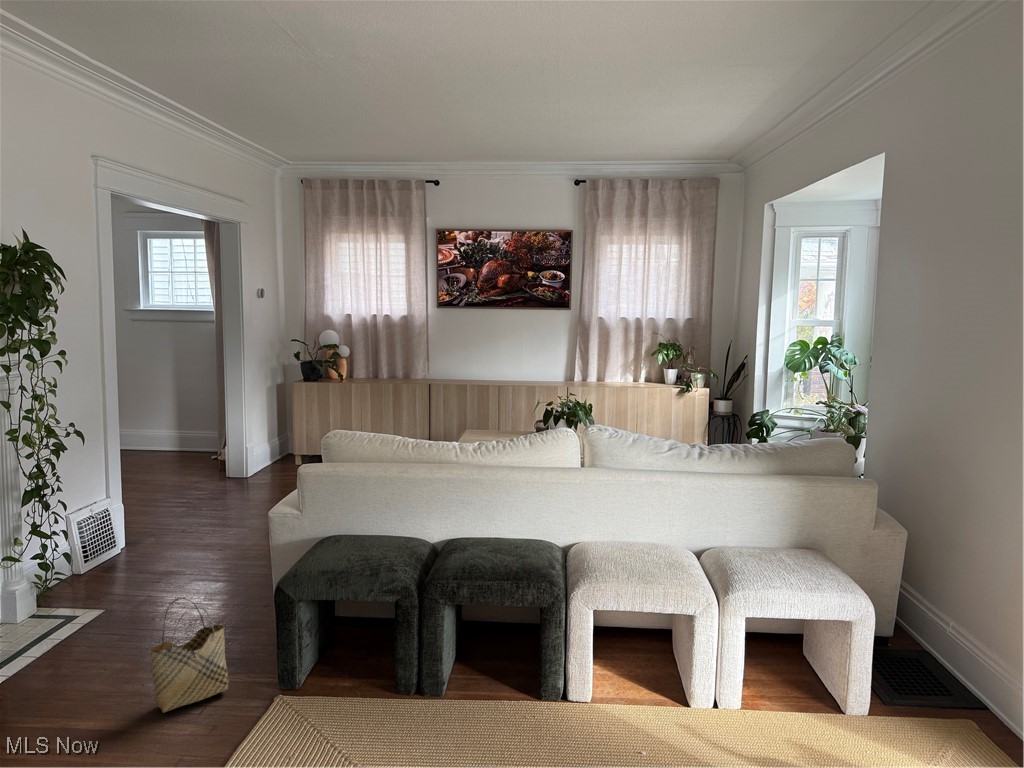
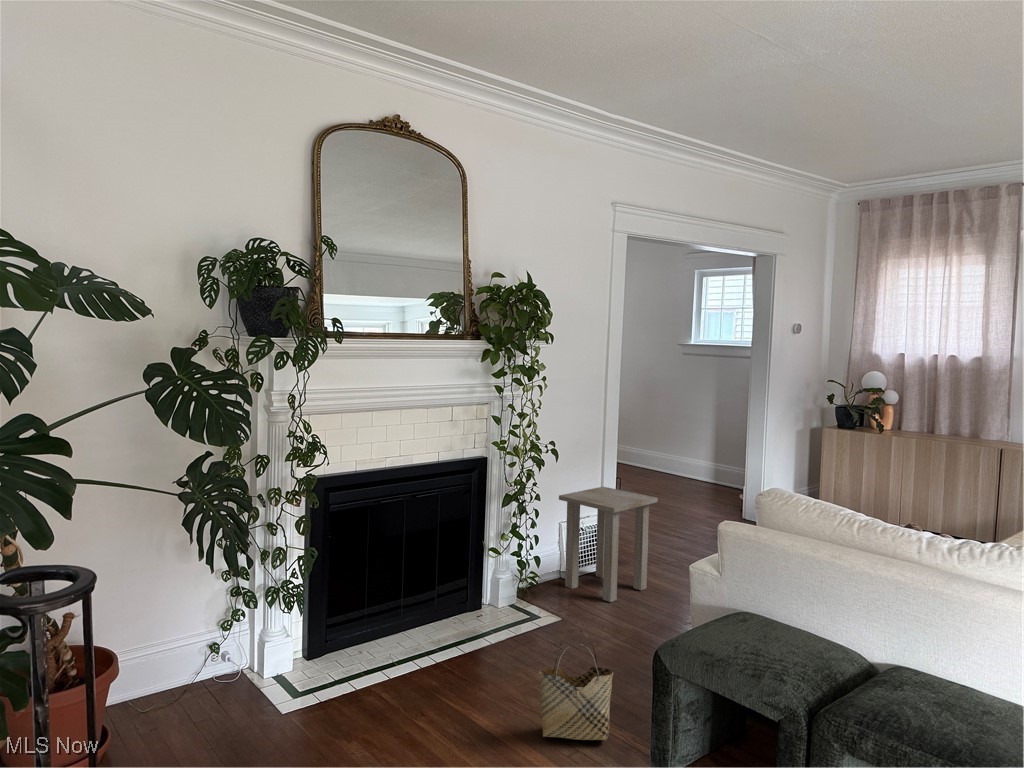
side table: none [66,465,180,580] -> present [559,487,658,602]

